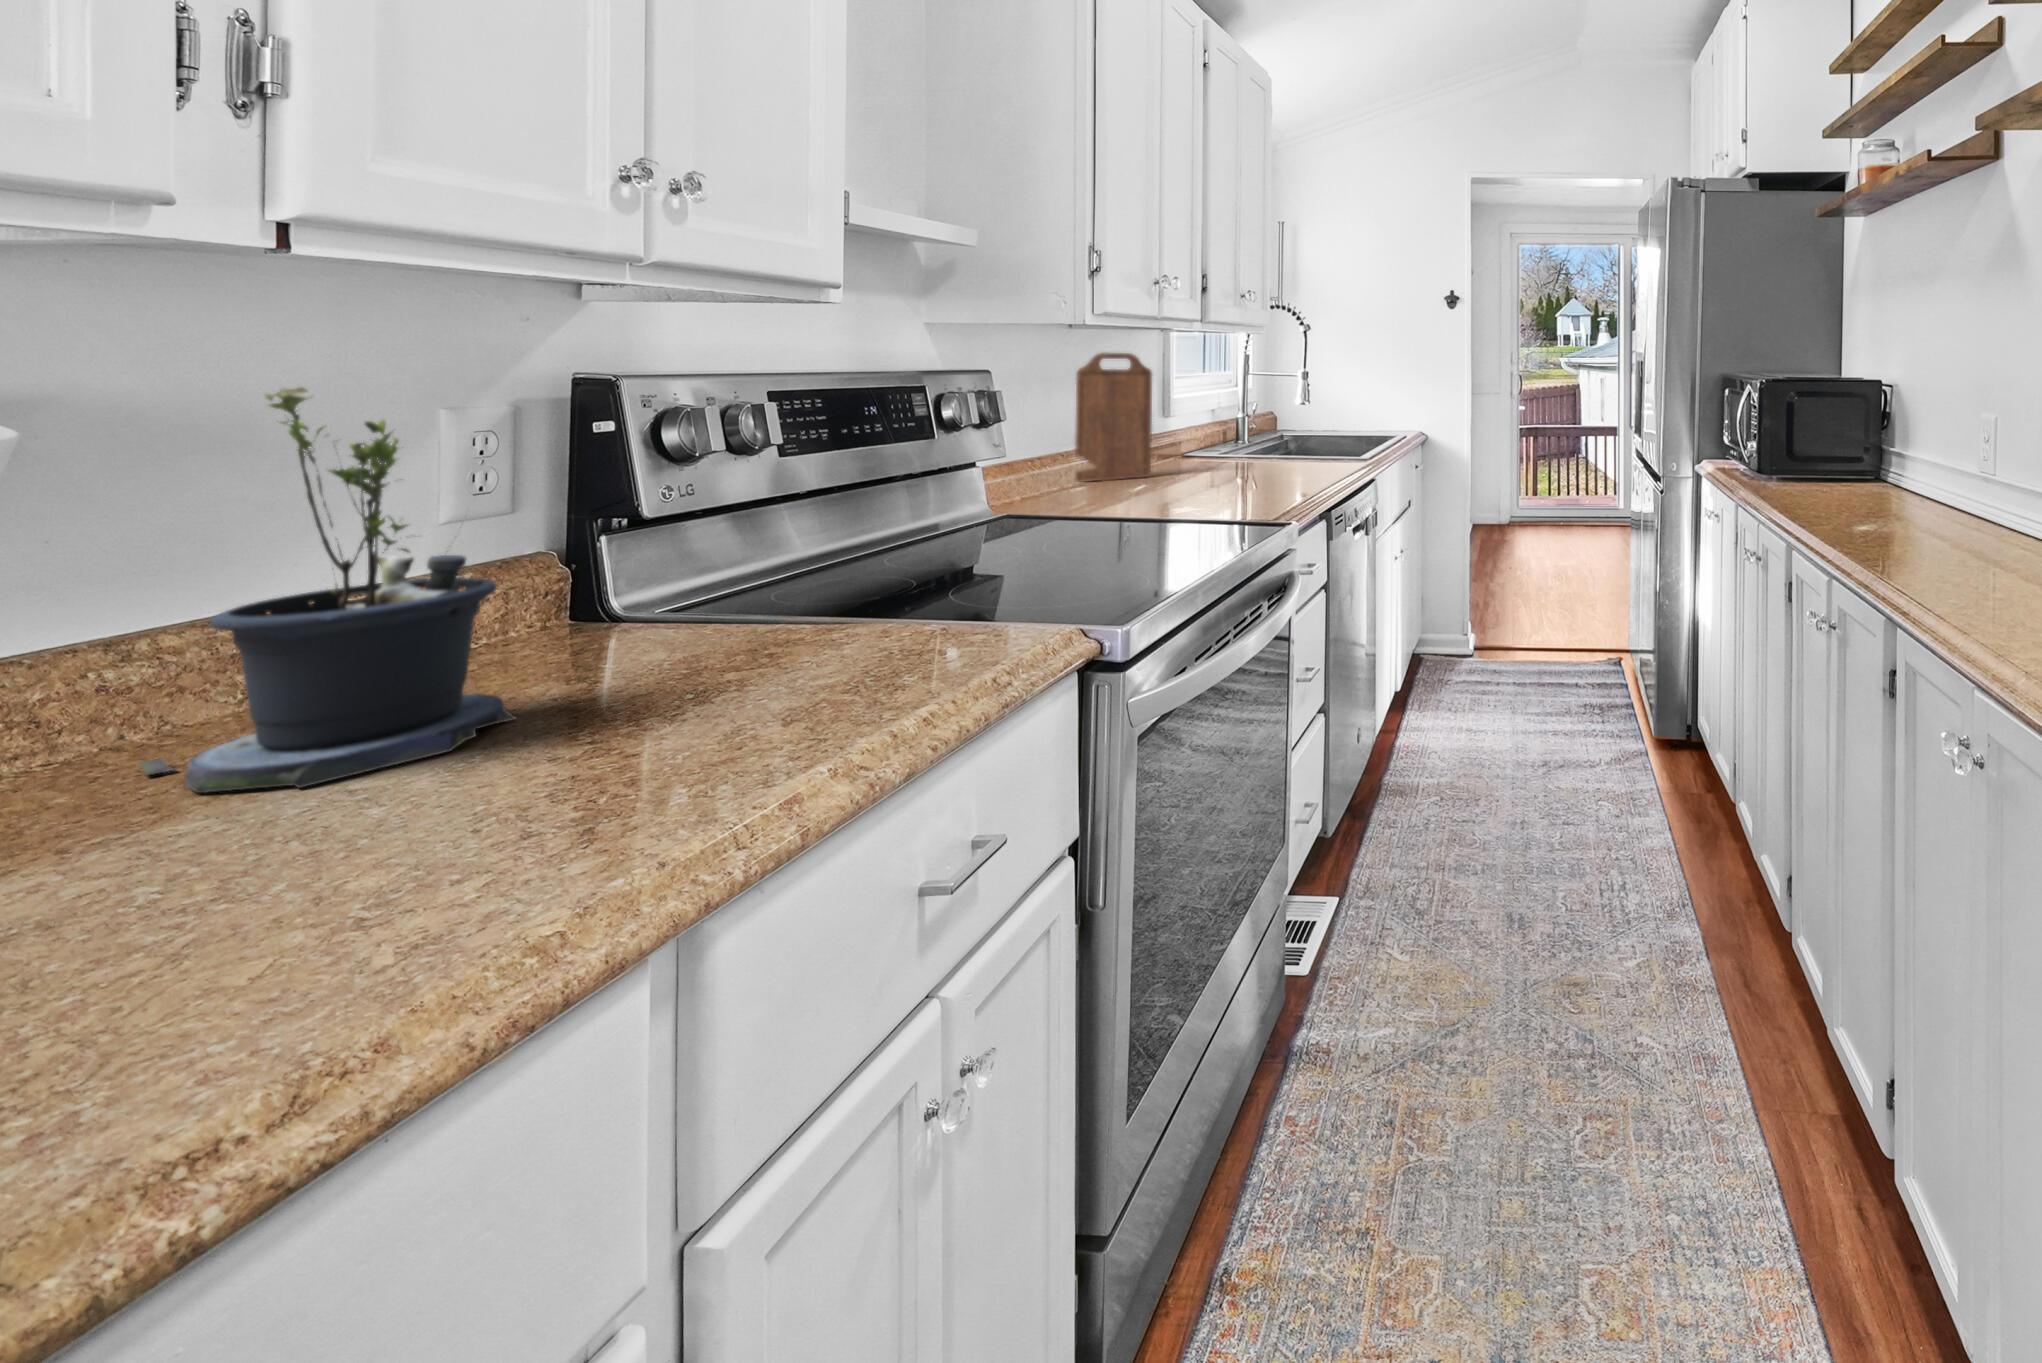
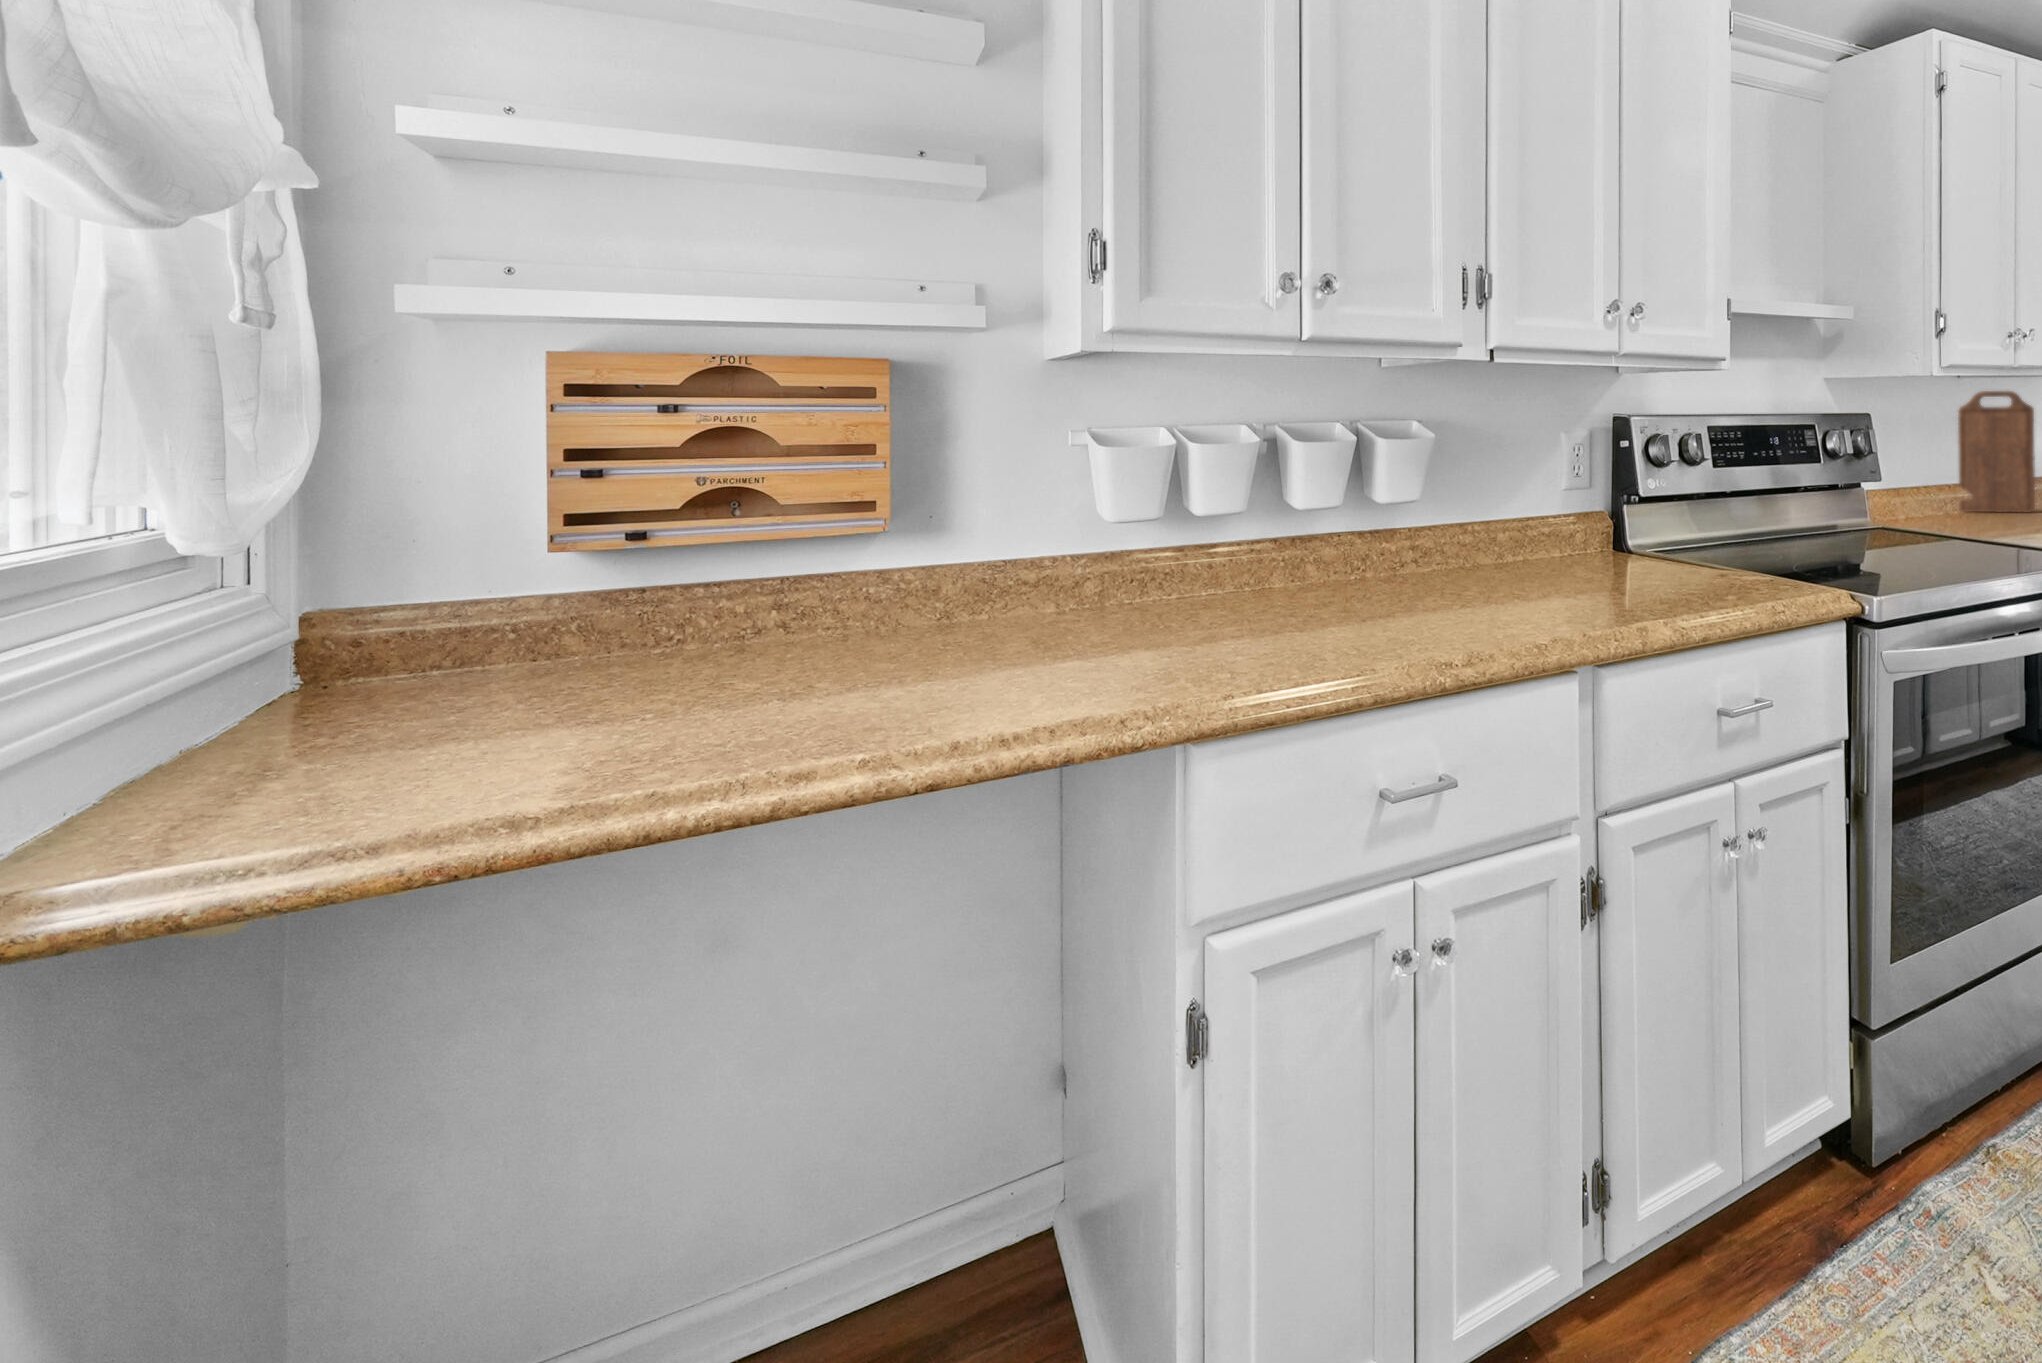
potted plant: present [139,387,516,793] -> none [1475,418,1584,590]

